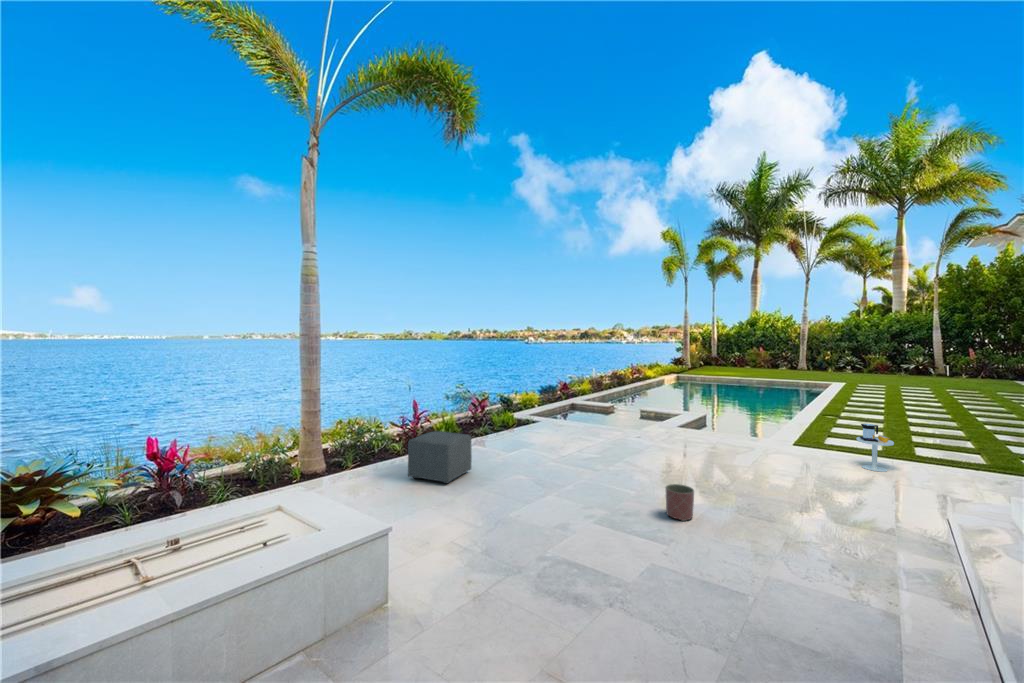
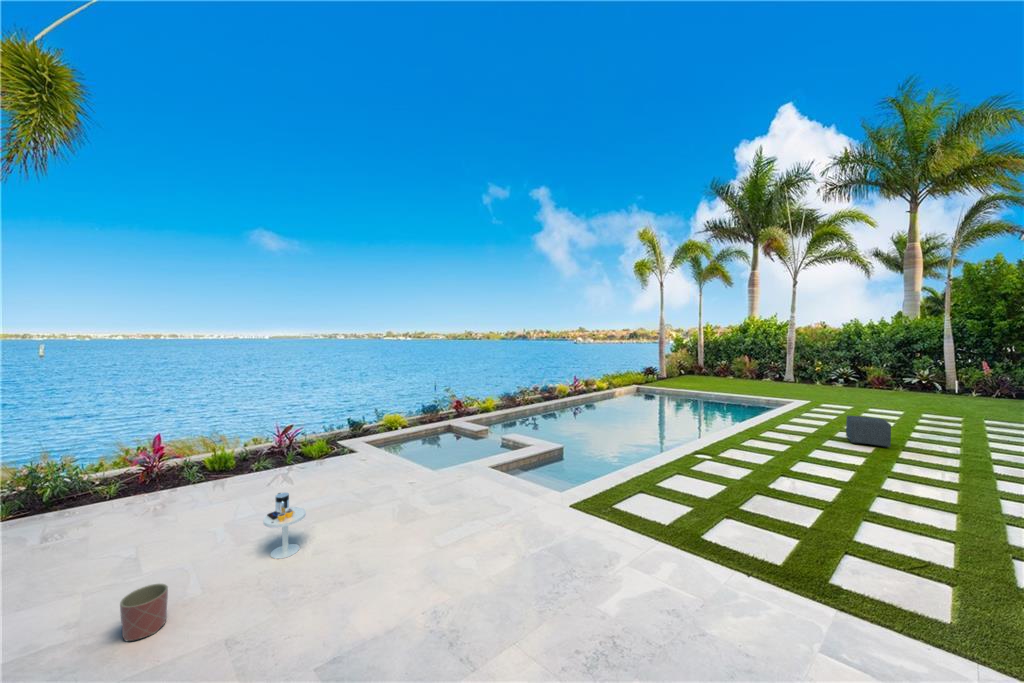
side table: present [857,424,894,472] -> present [263,493,306,559]
ottoman: present [408,431,472,484] -> present [846,415,891,448]

